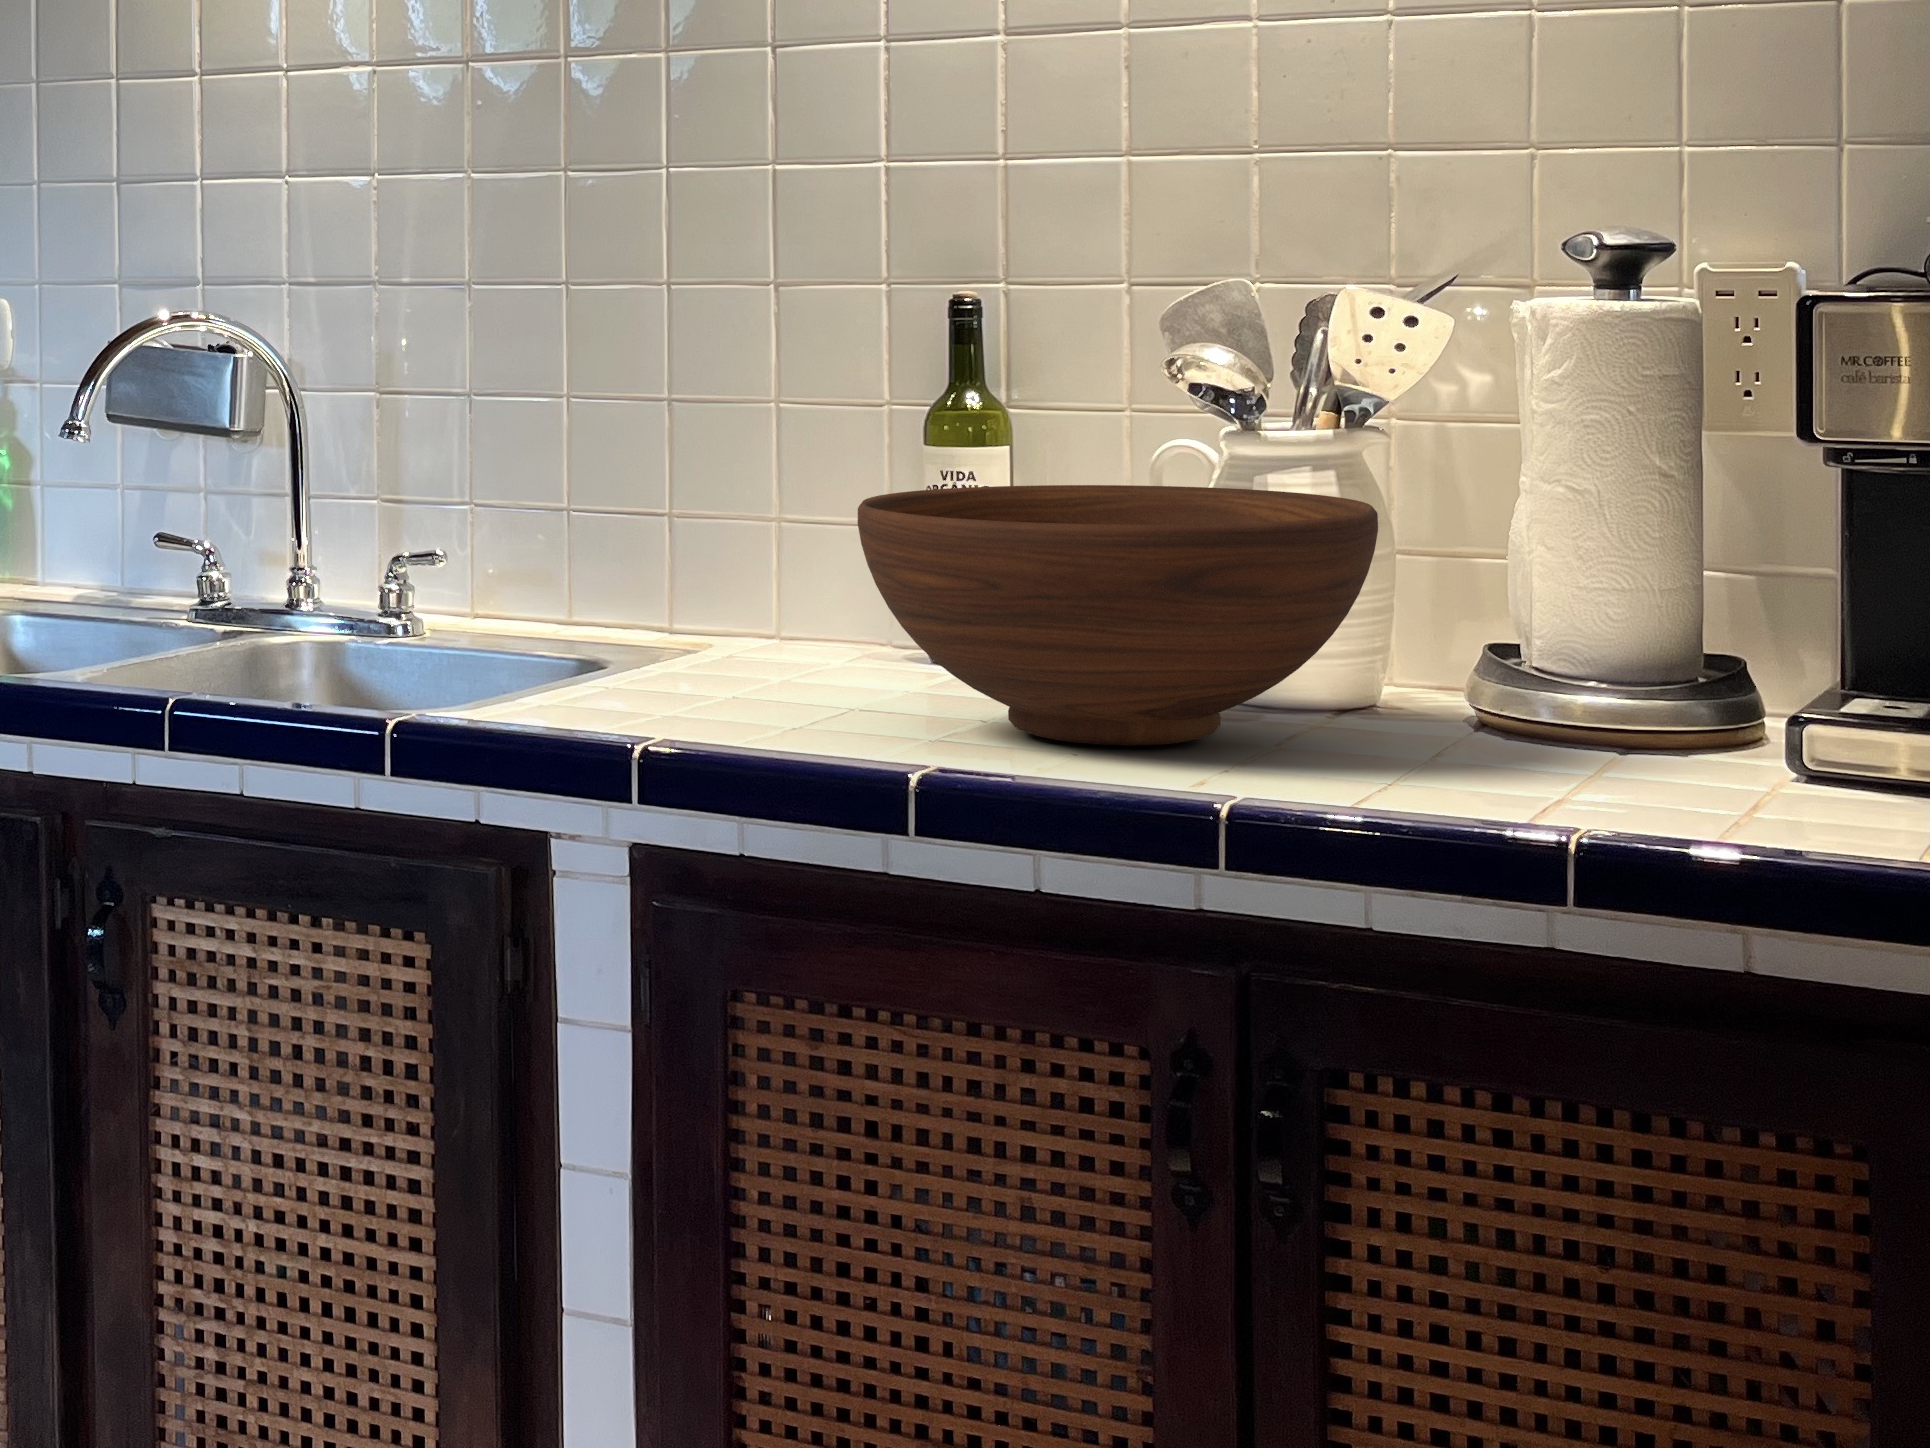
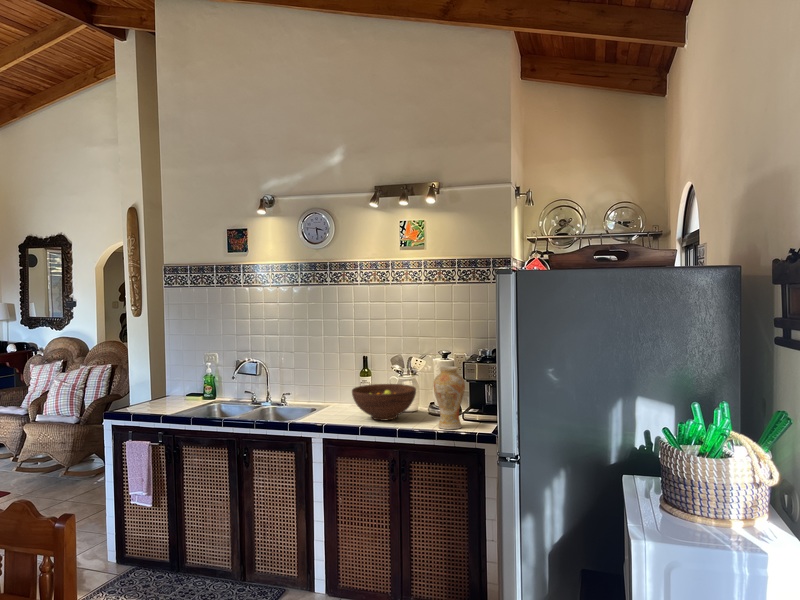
vase: none [1544,305,1842,830] -> present [433,367,465,429]

